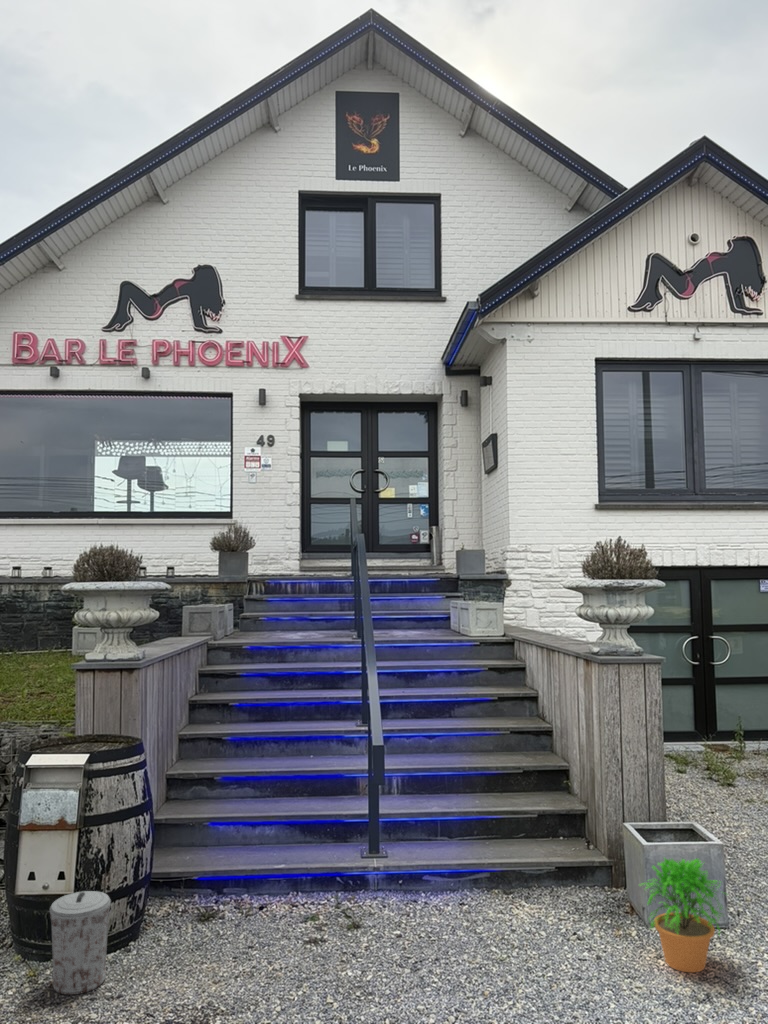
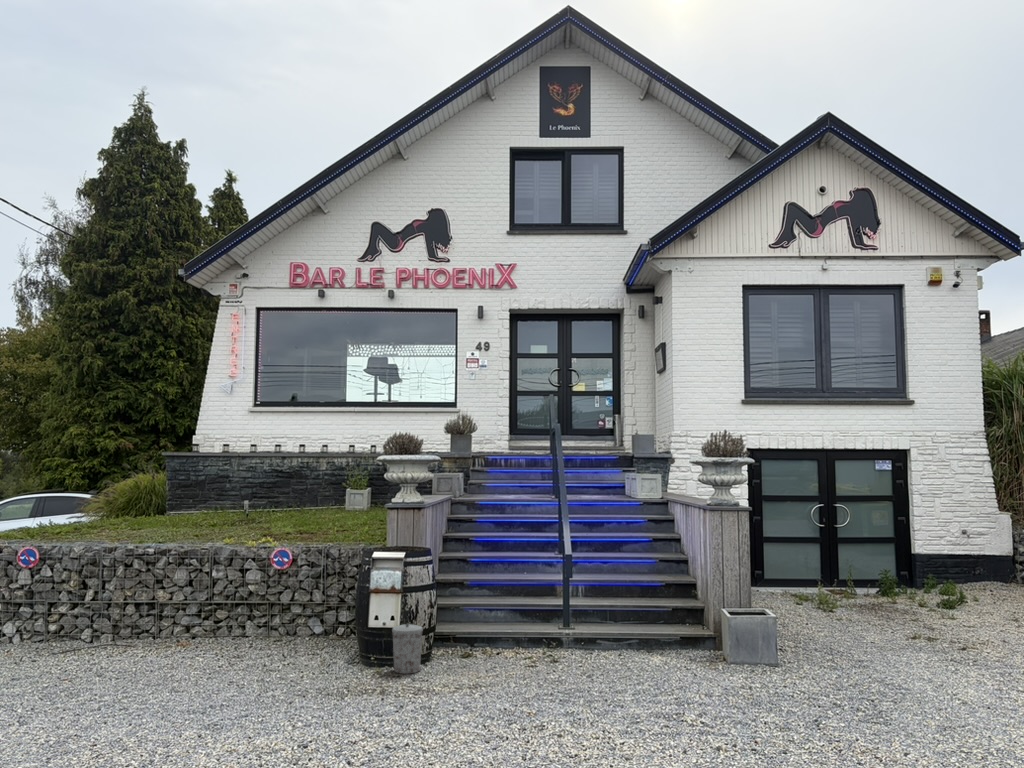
potted plant: present [640,858,721,973] -> none [715,614,765,676]

